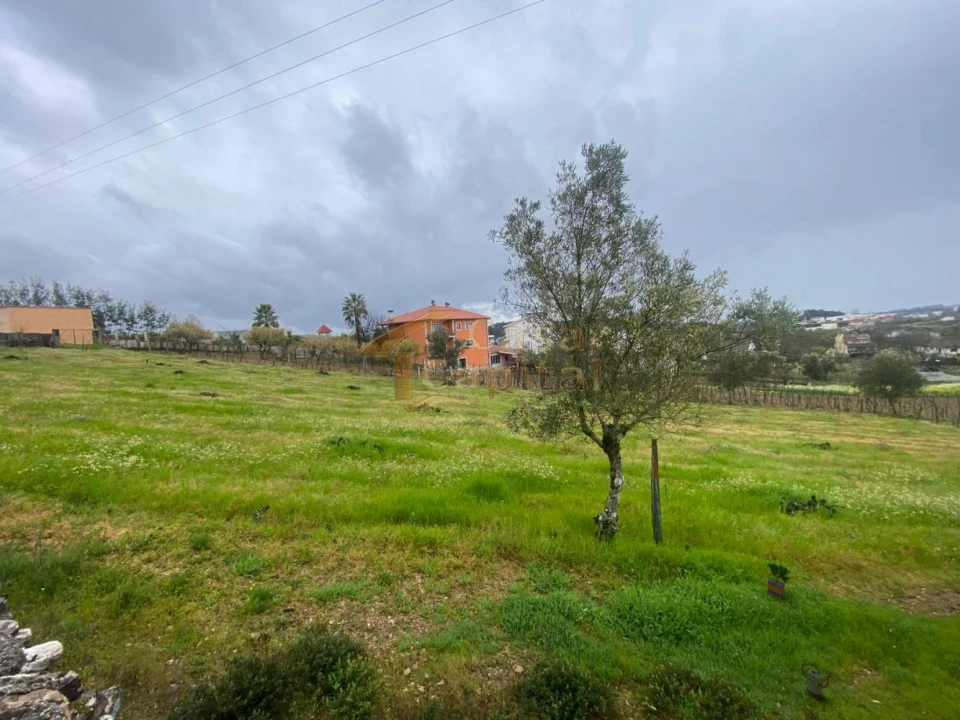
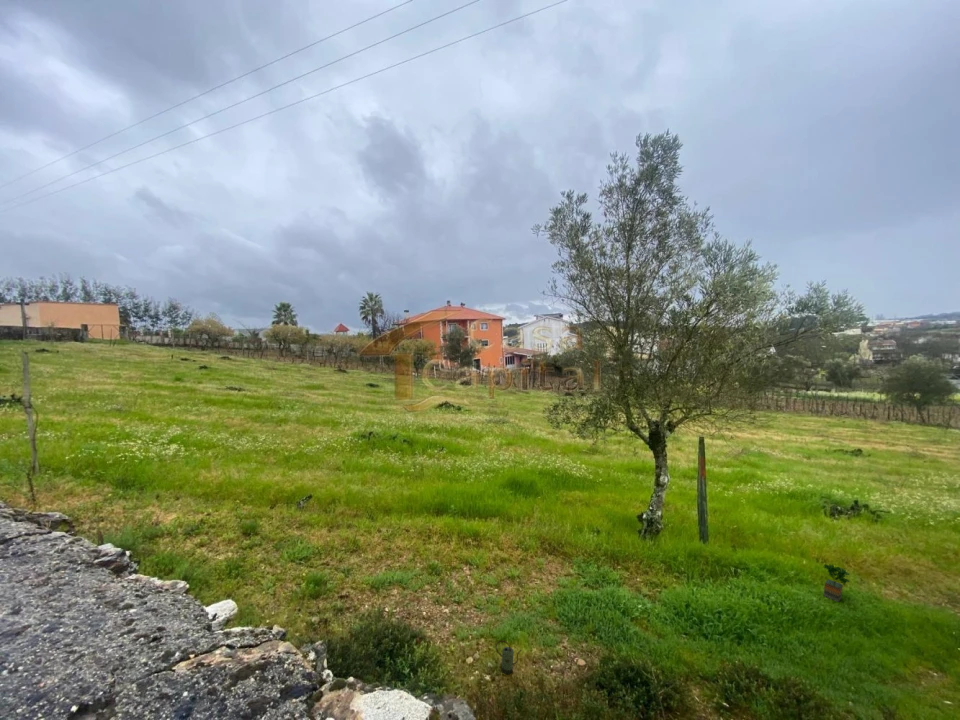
watering can: present [801,663,832,699] -> present [496,640,521,674]

